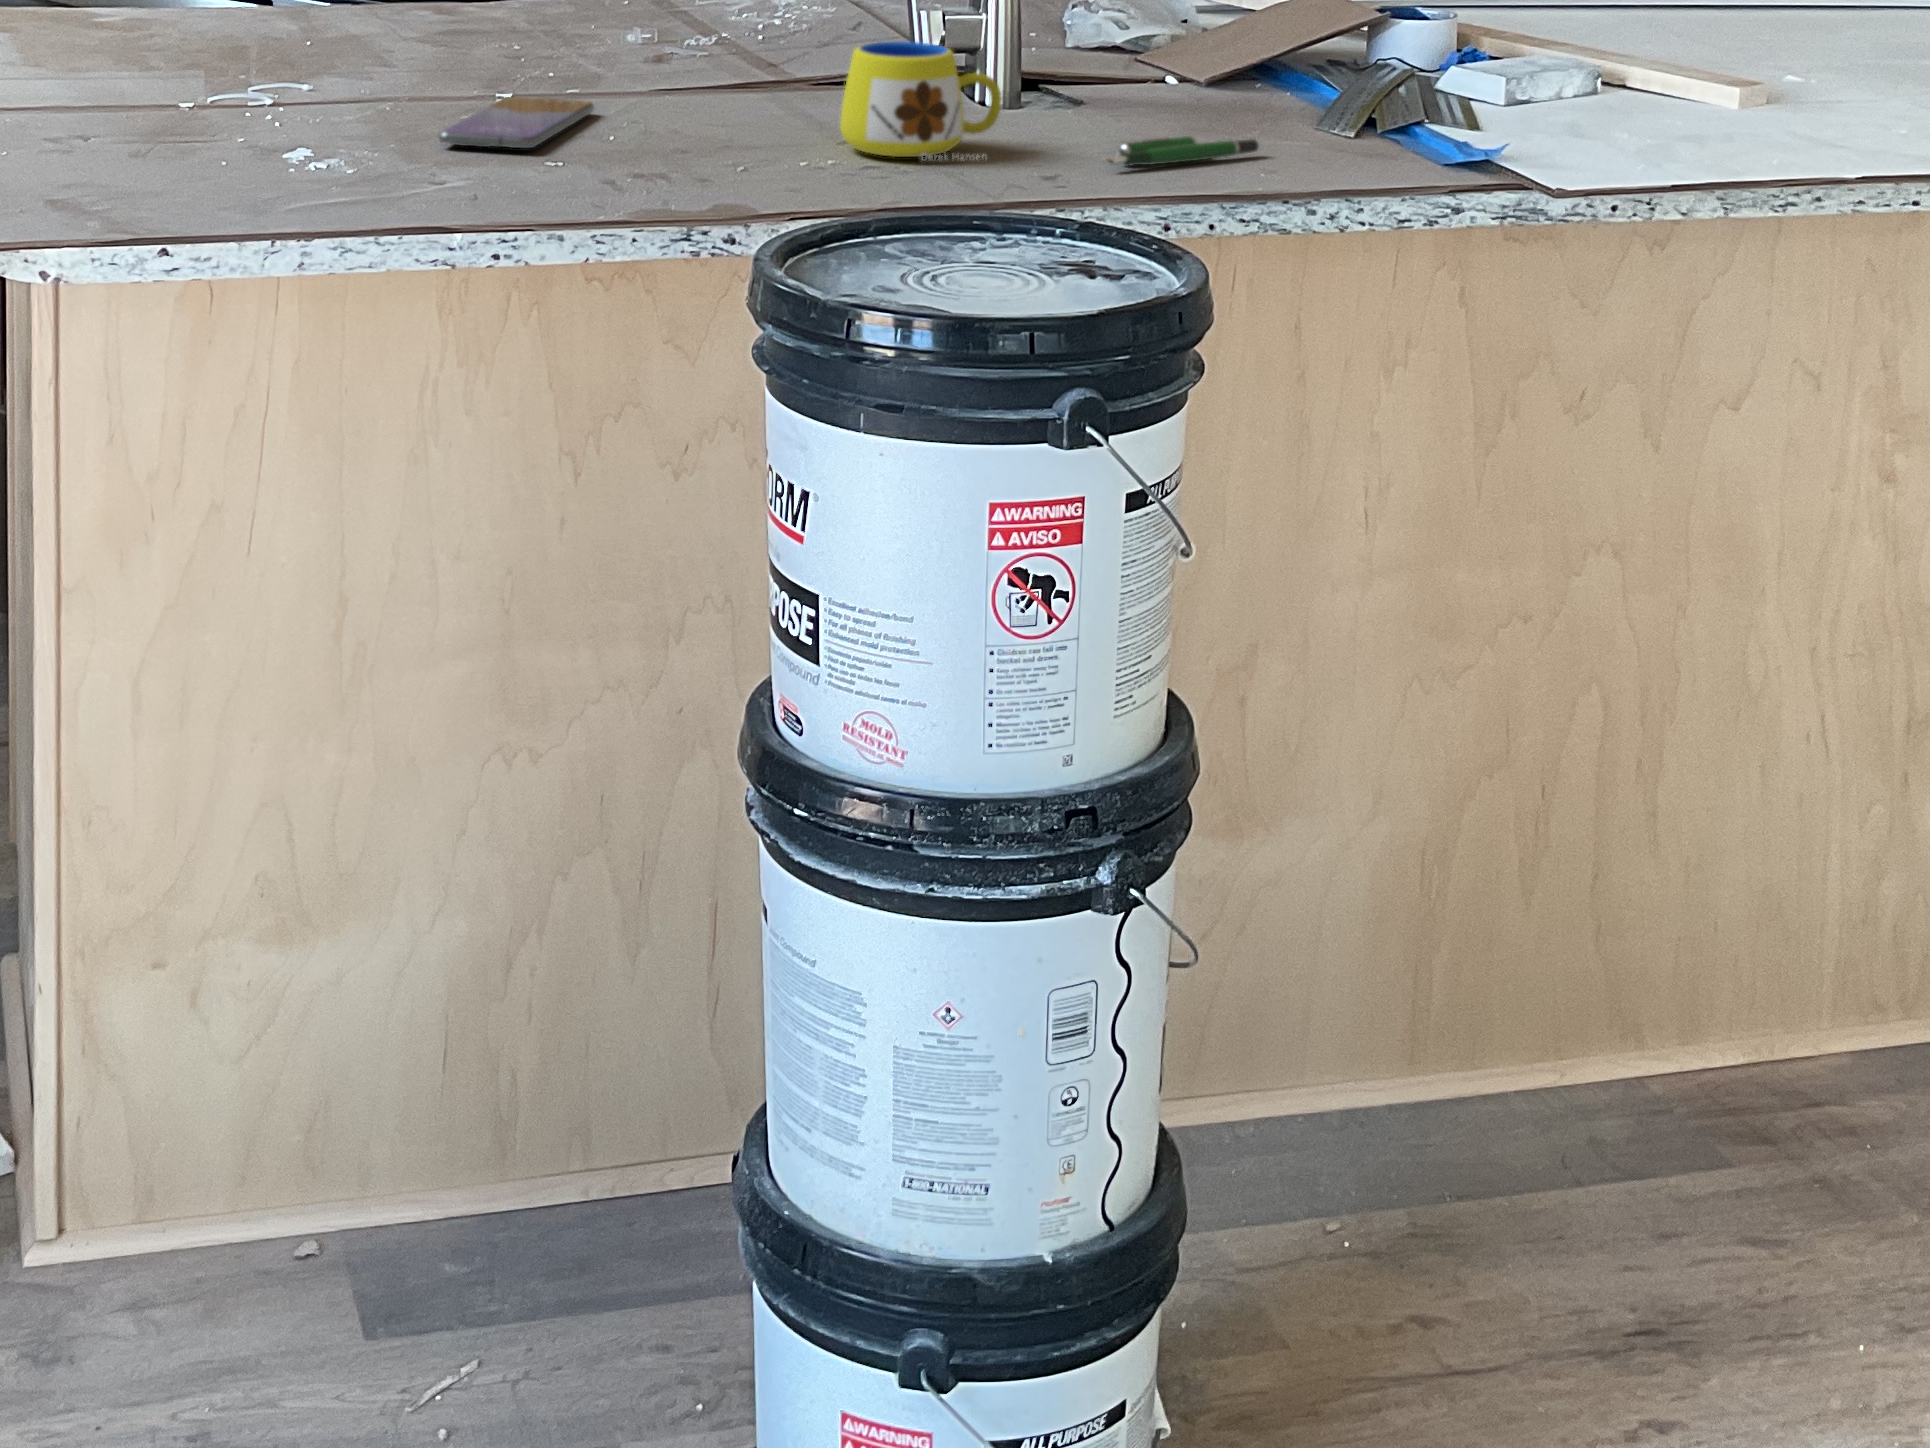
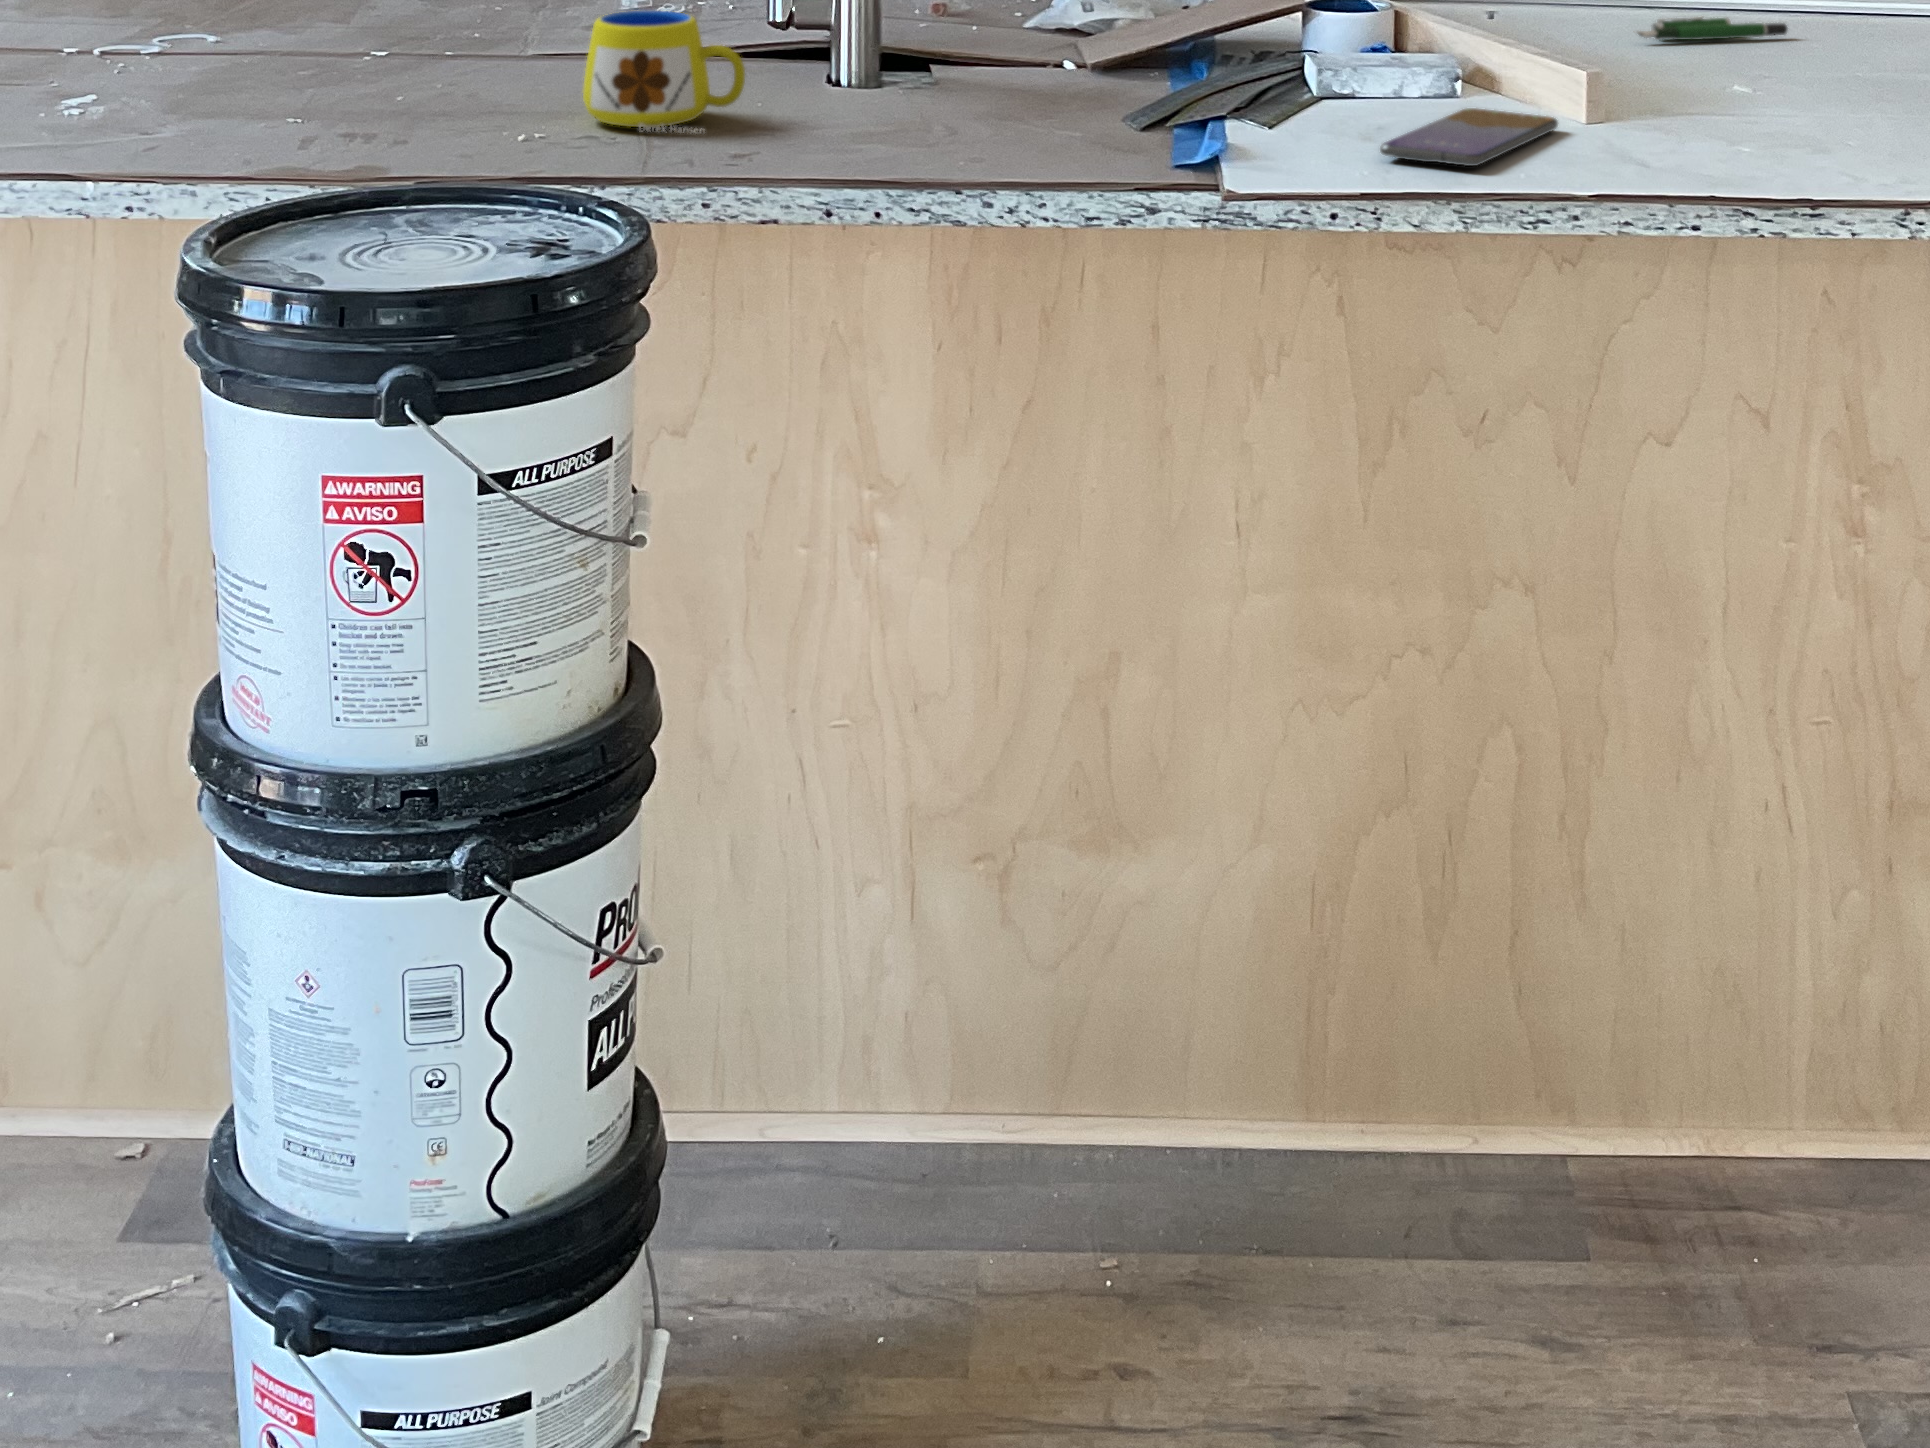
smartphone: present [438,97,594,148] -> present [1380,108,1558,166]
pen: present [1106,135,1259,166] -> present [1638,17,1788,40]

